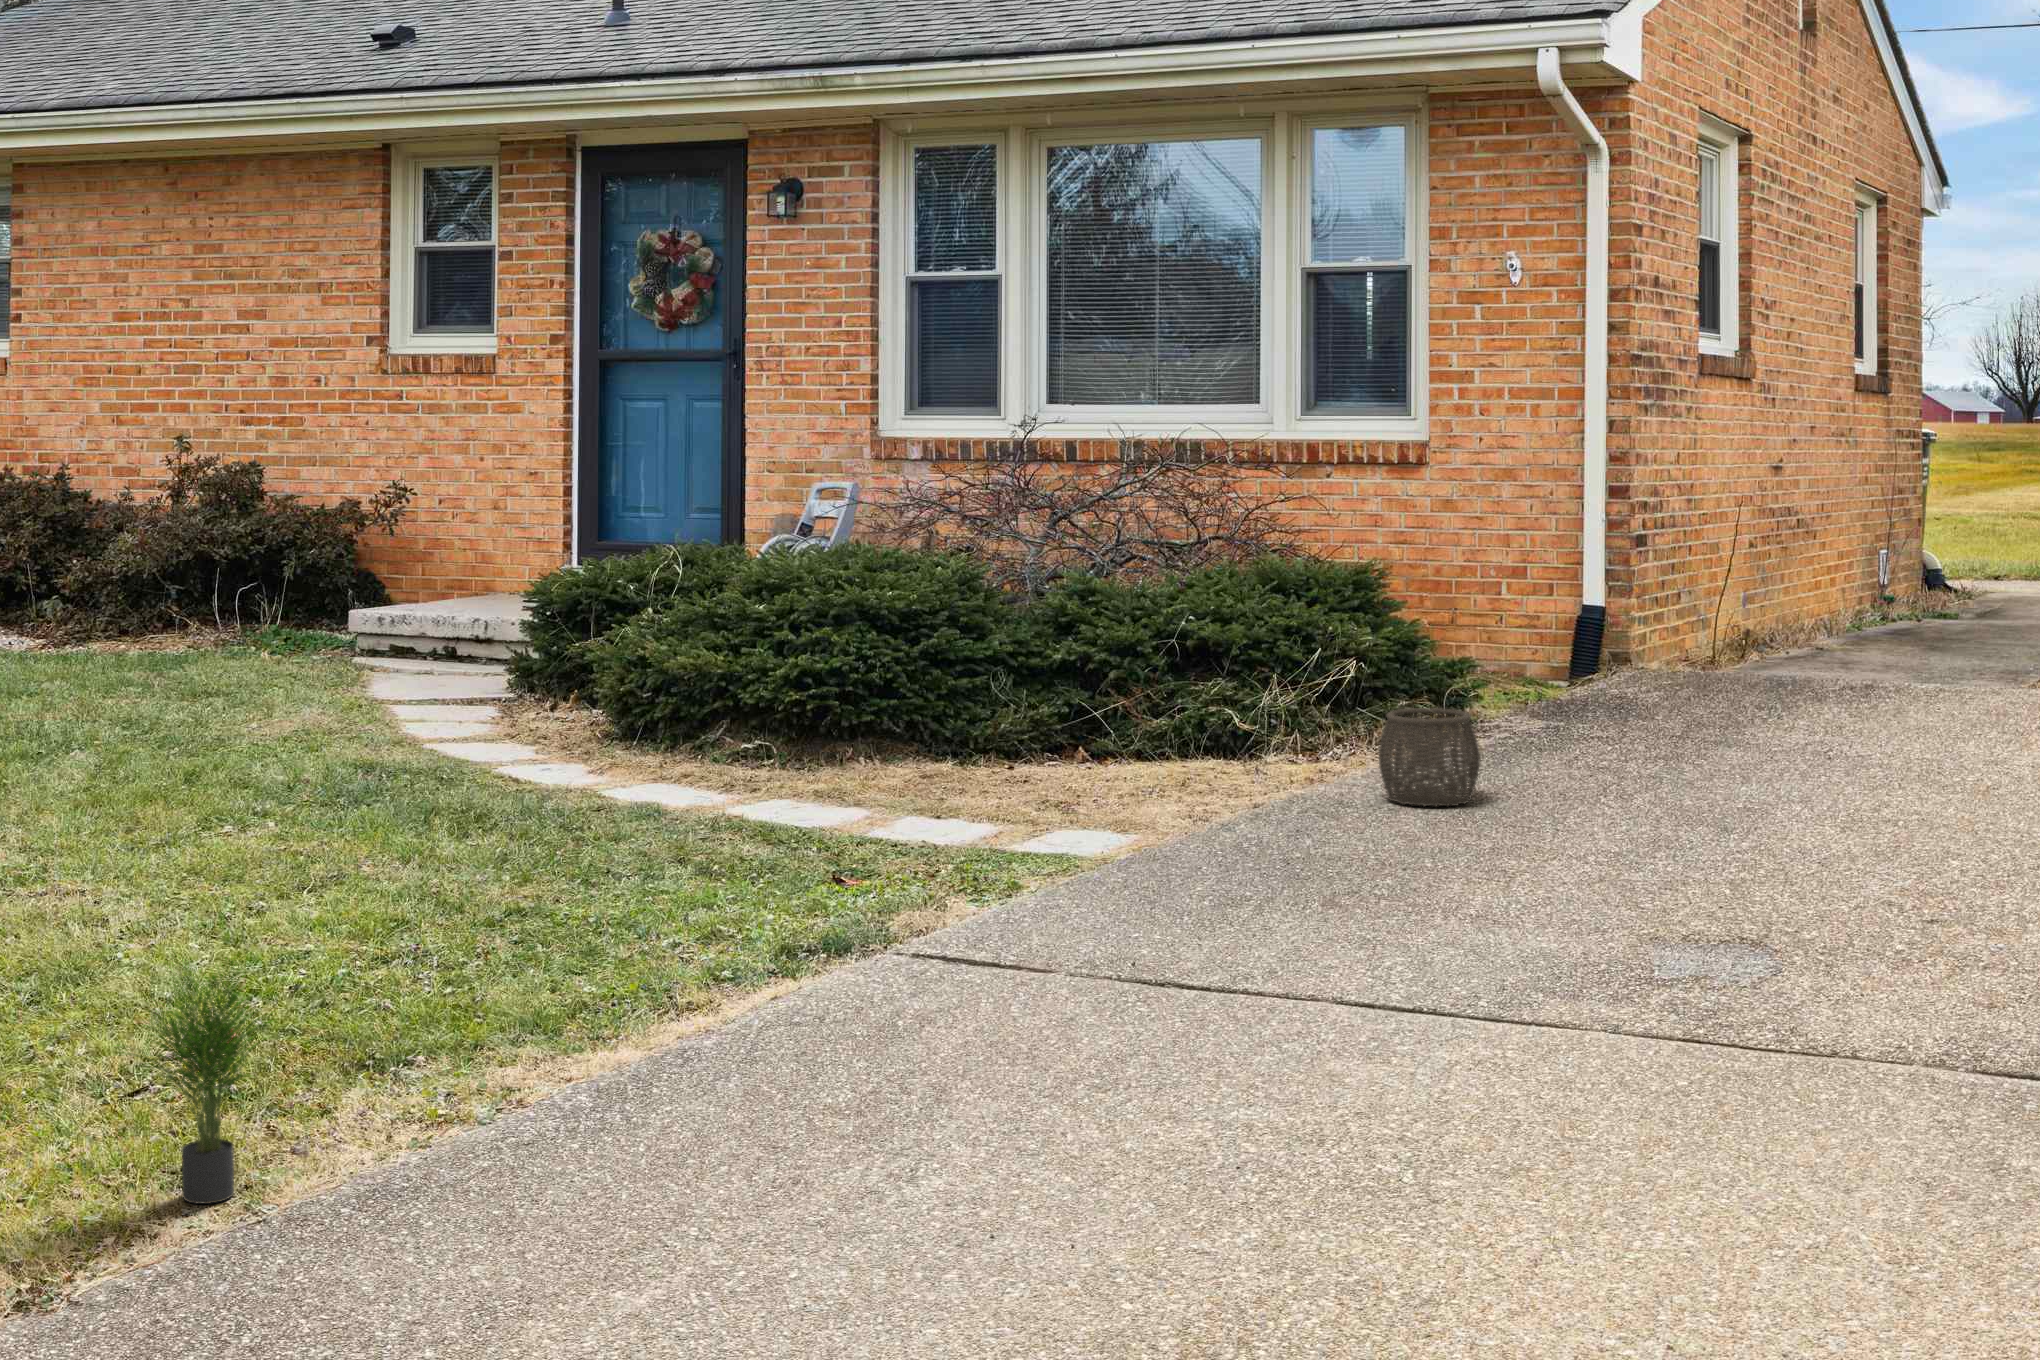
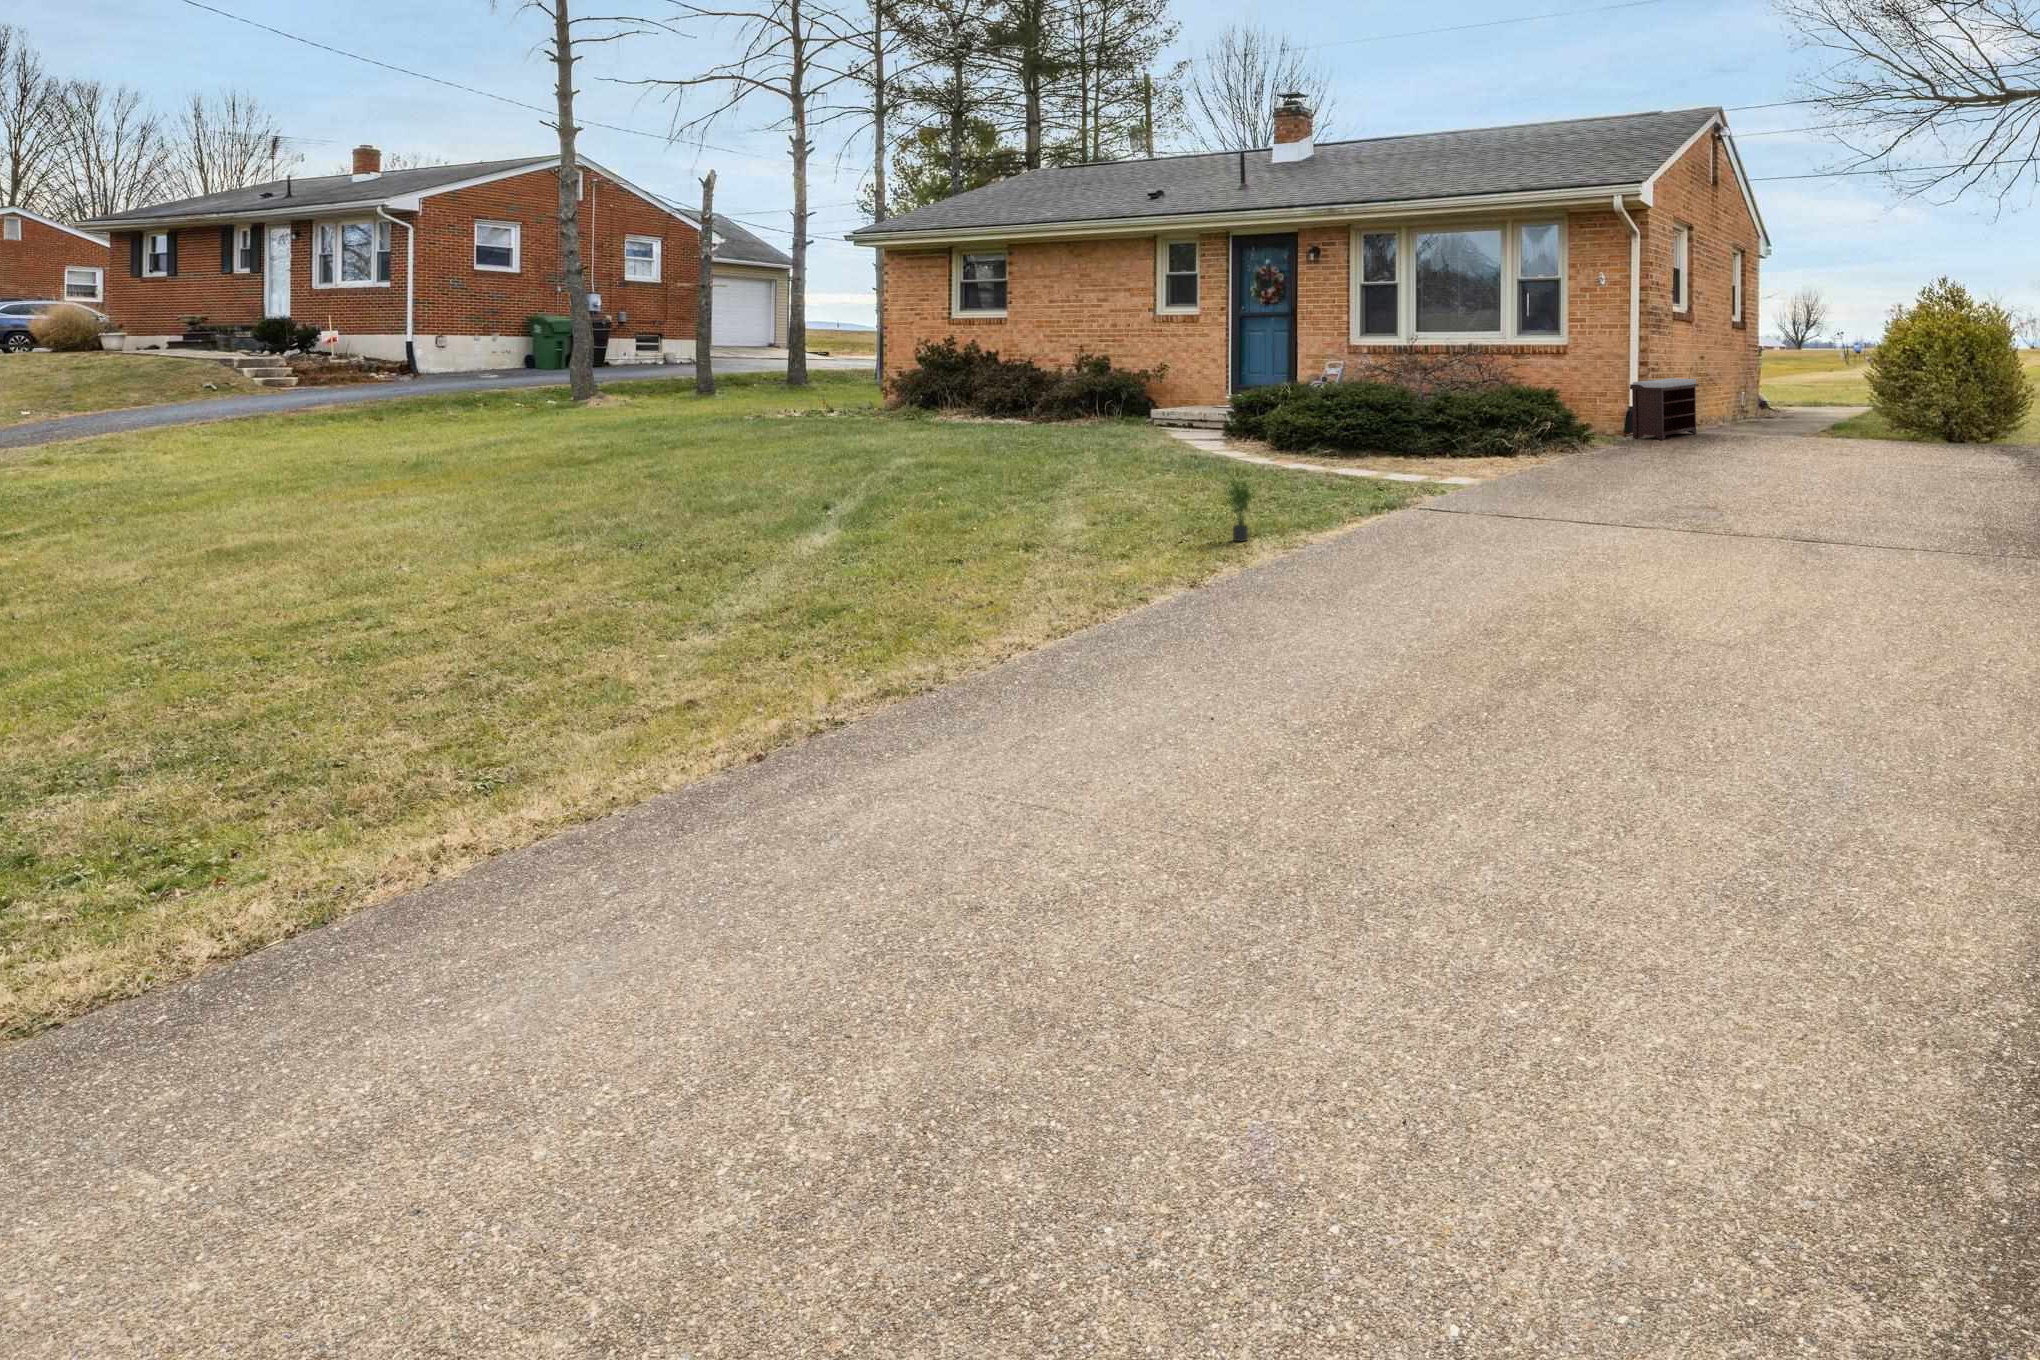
bench: none [1584,530,1762,702] -> present [1630,378,1699,440]
woven basket: present [1378,708,1480,807] -> none [1560,432,1598,466]

